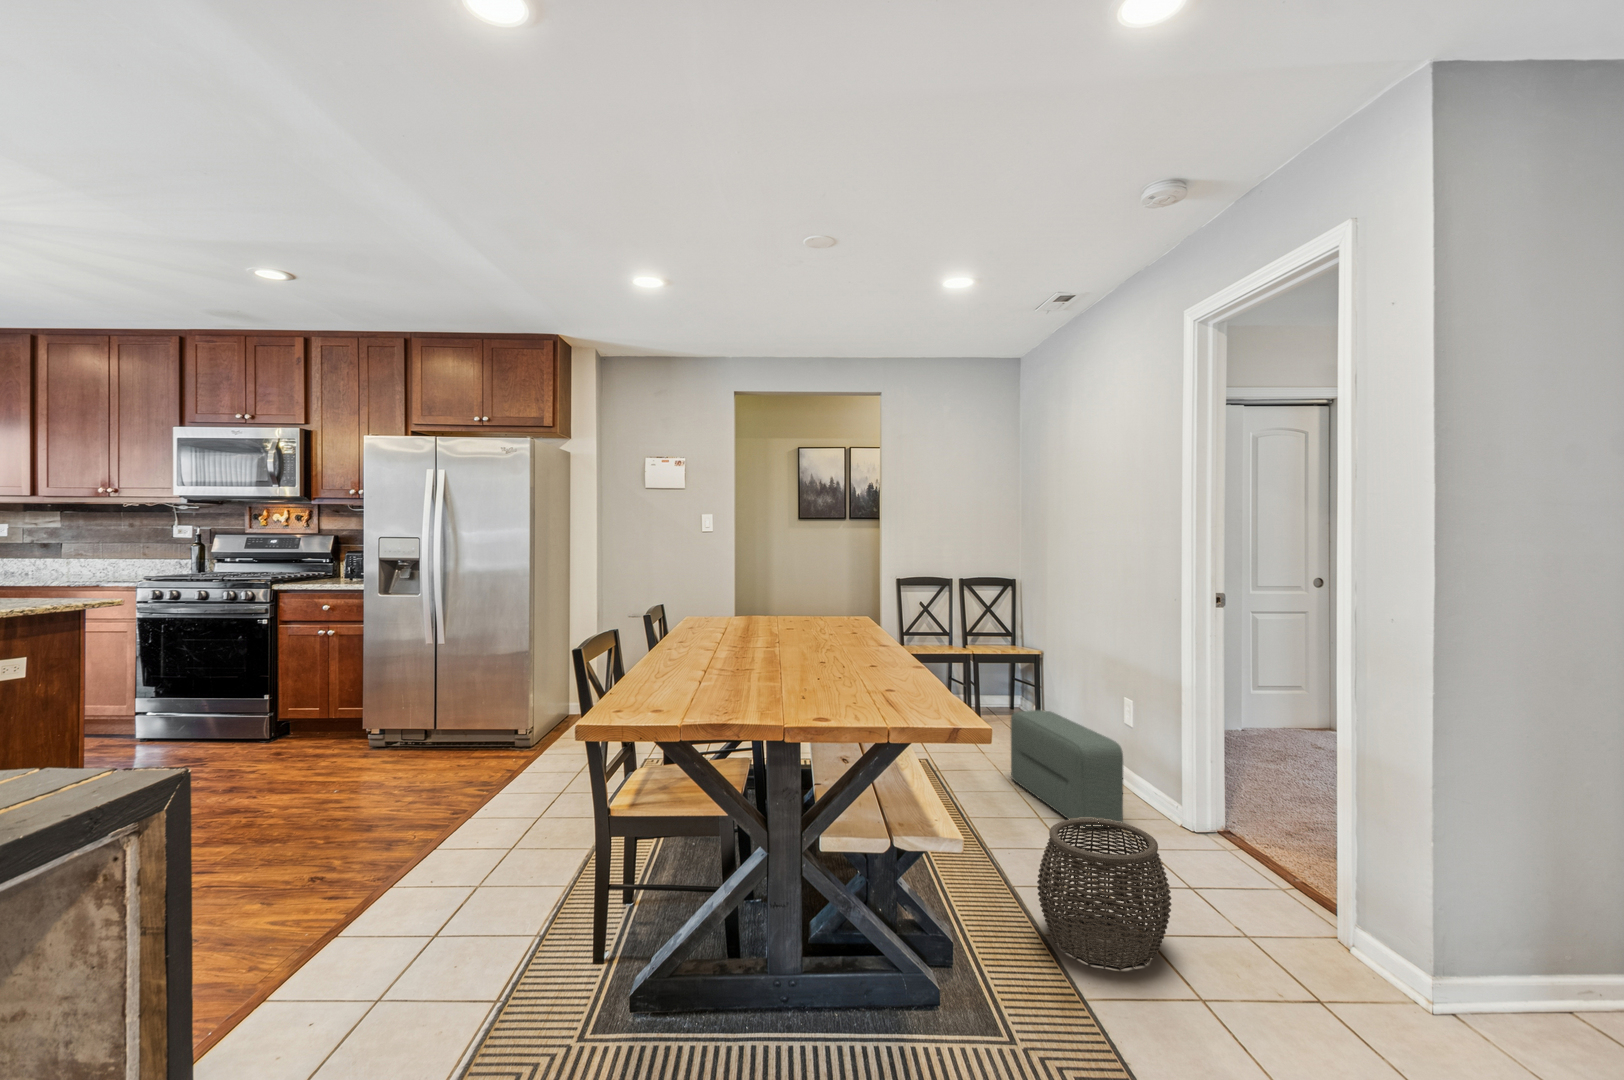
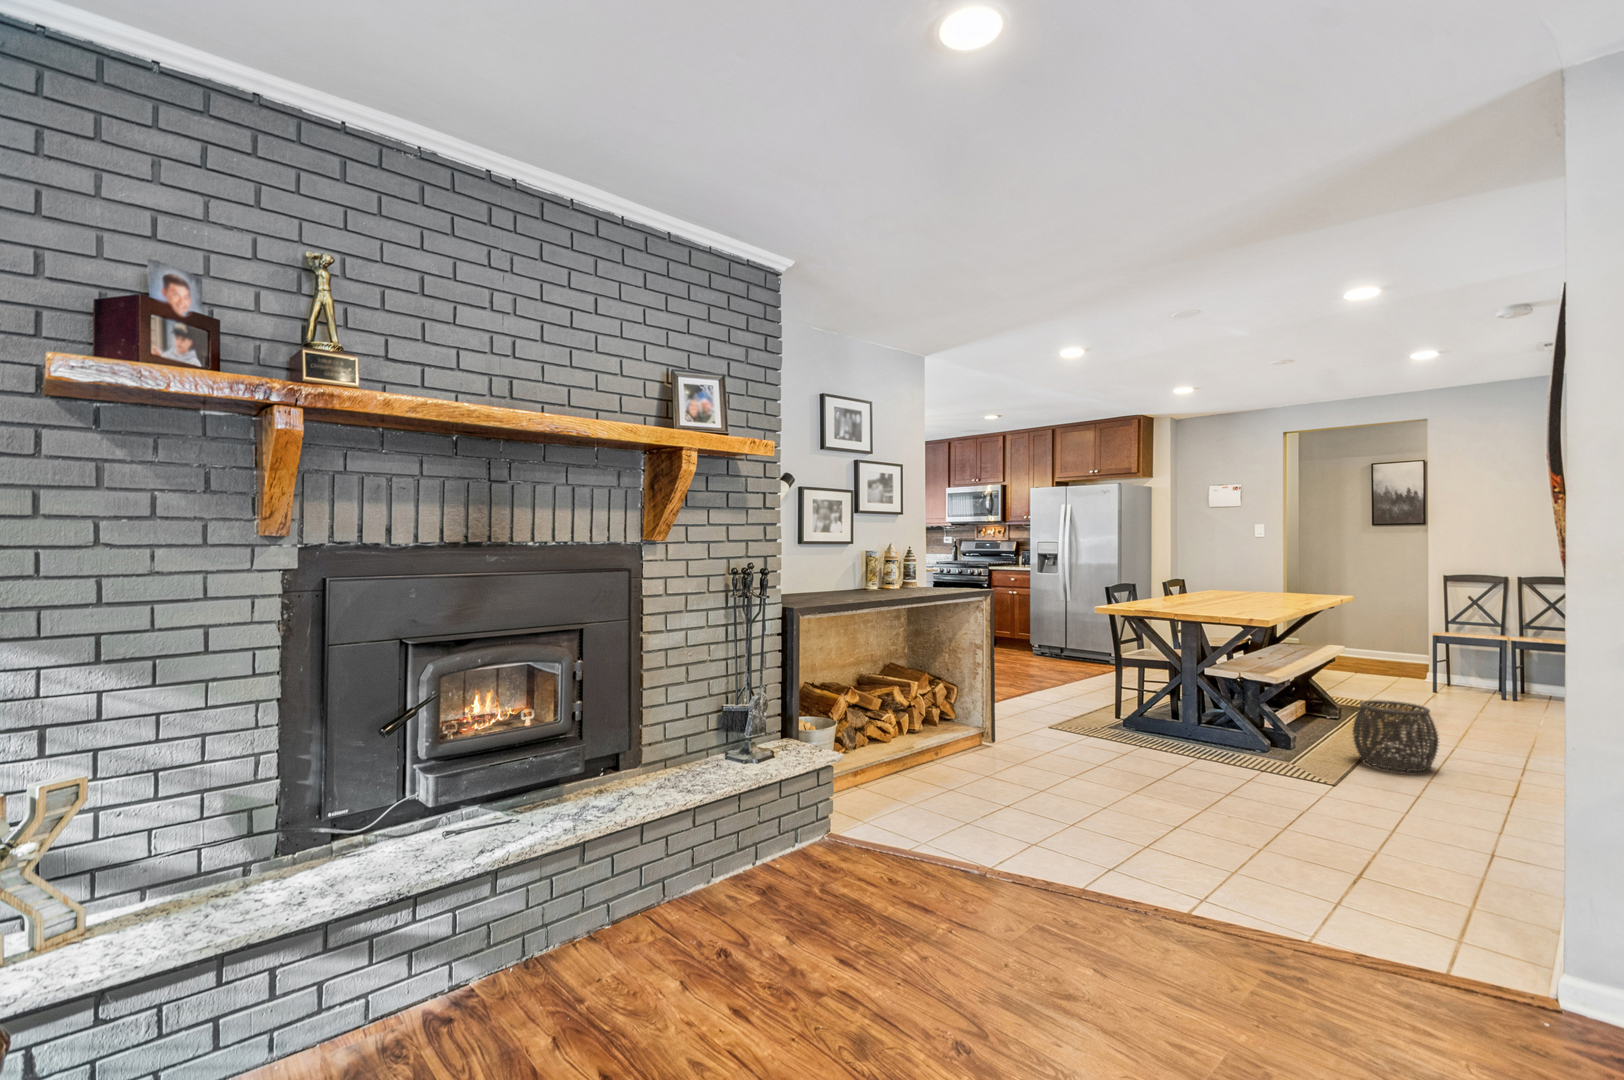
pouf: present [1011,710,1123,822] -> none [1459,671,1517,747]

